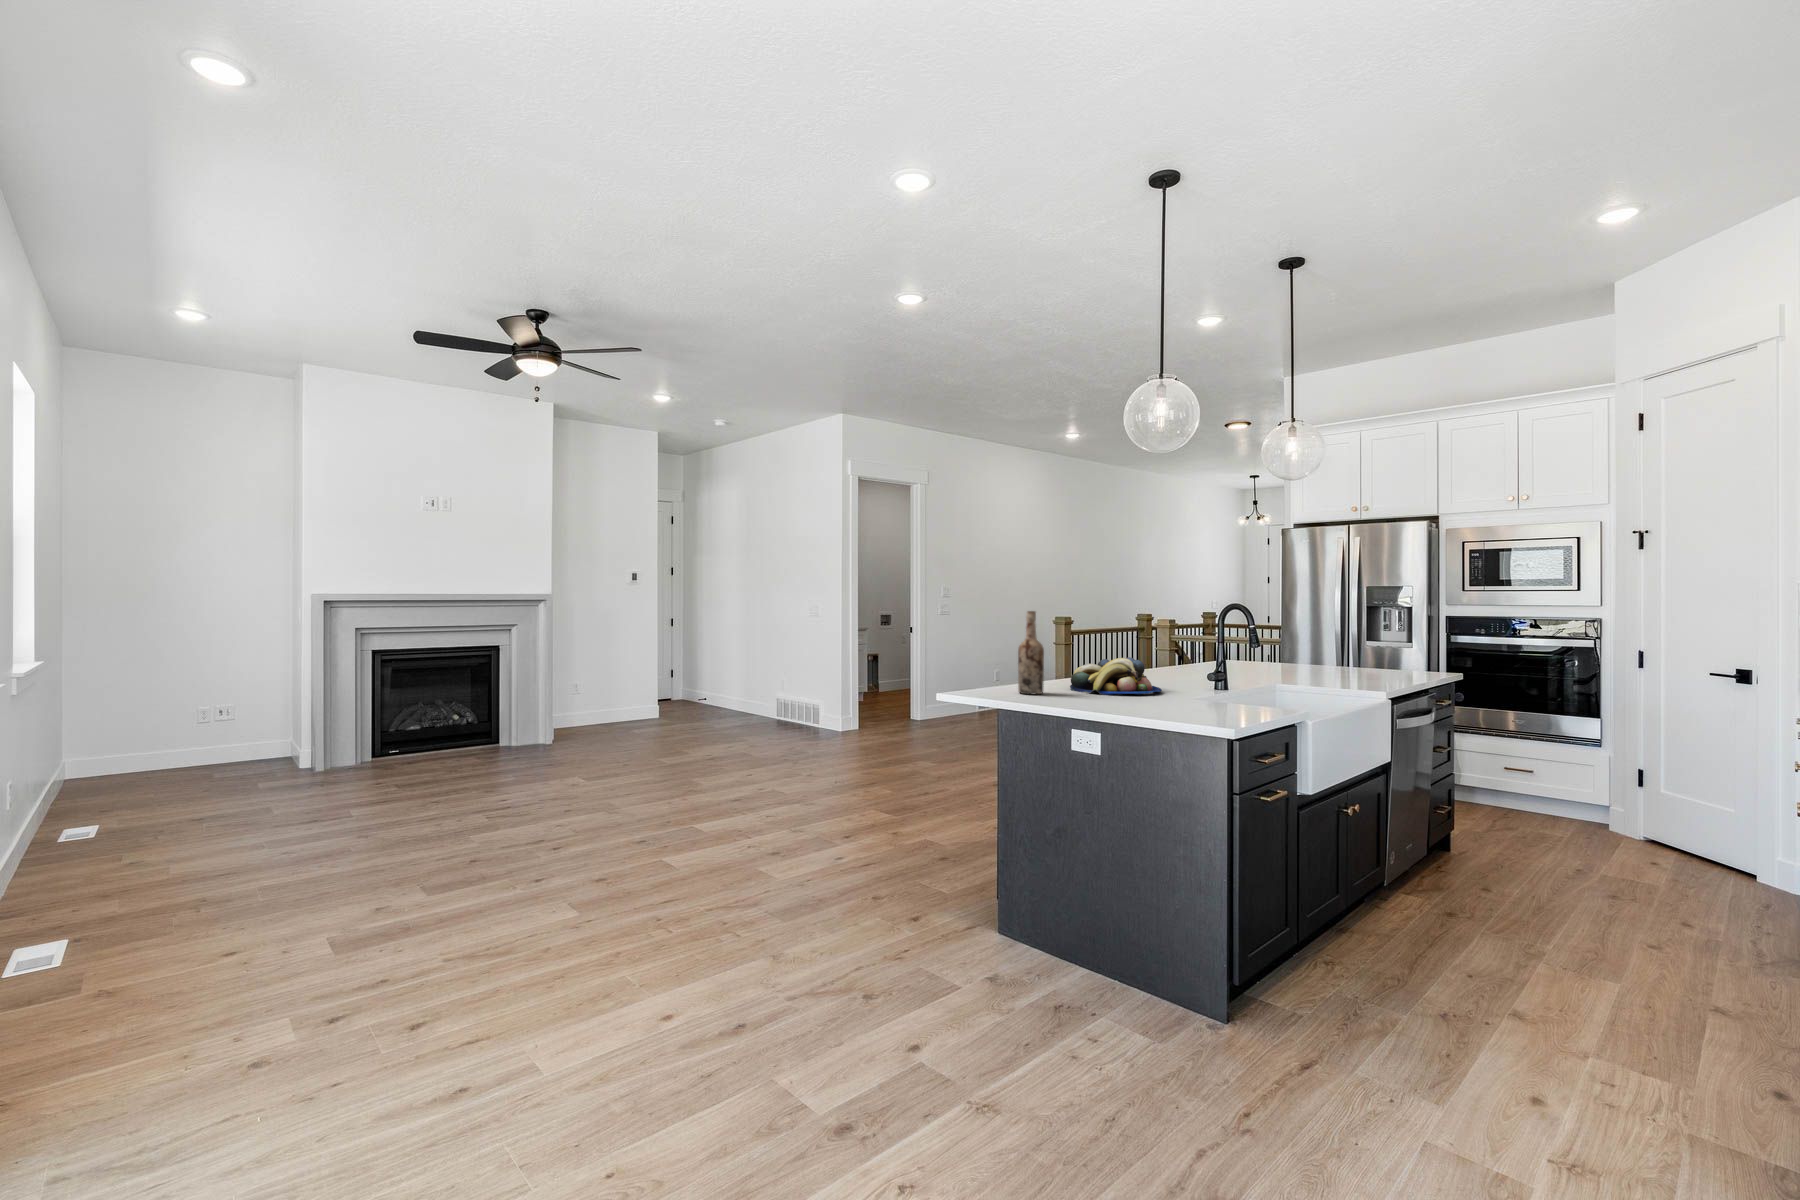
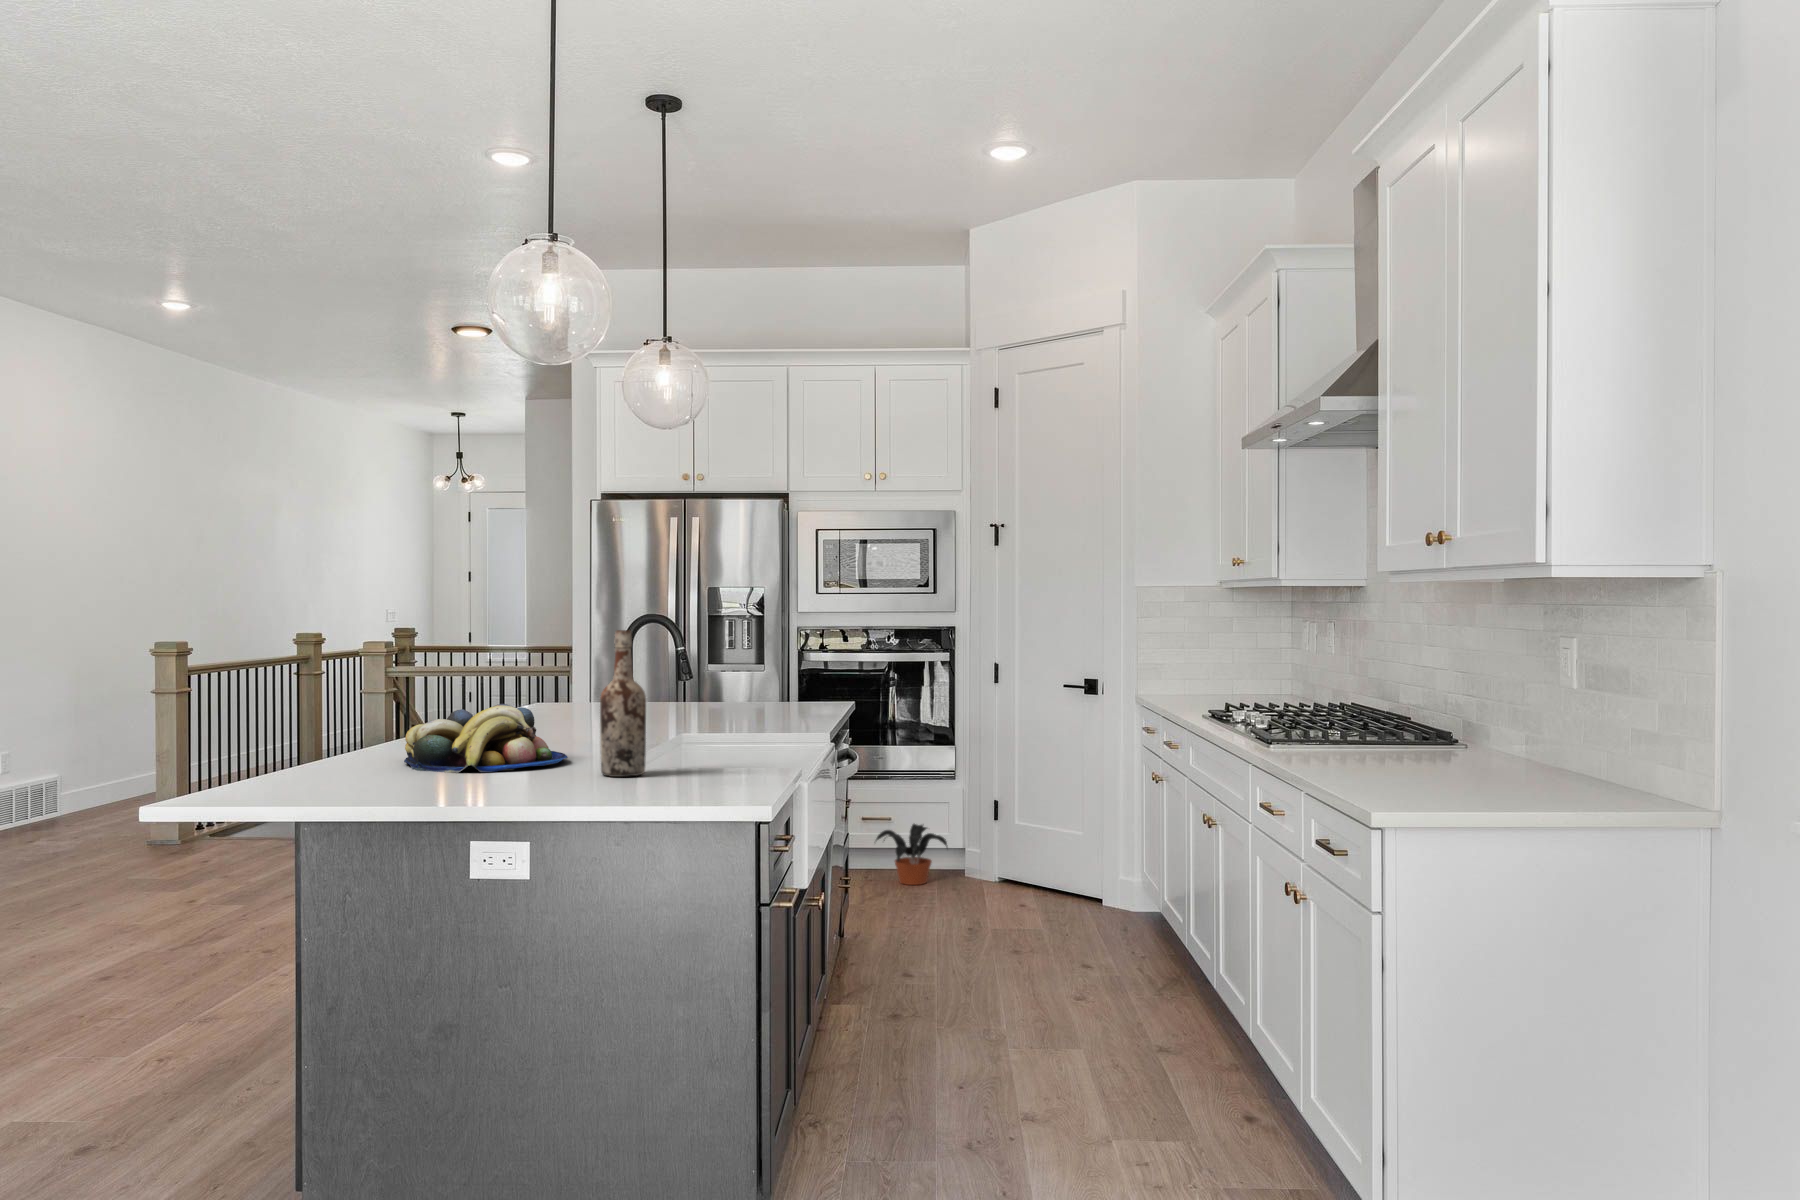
wine bottle: present [1018,611,1044,694] -> present [600,630,646,777]
potted plant: none [1509,779,1584,830] -> present [876,824,947,885]

